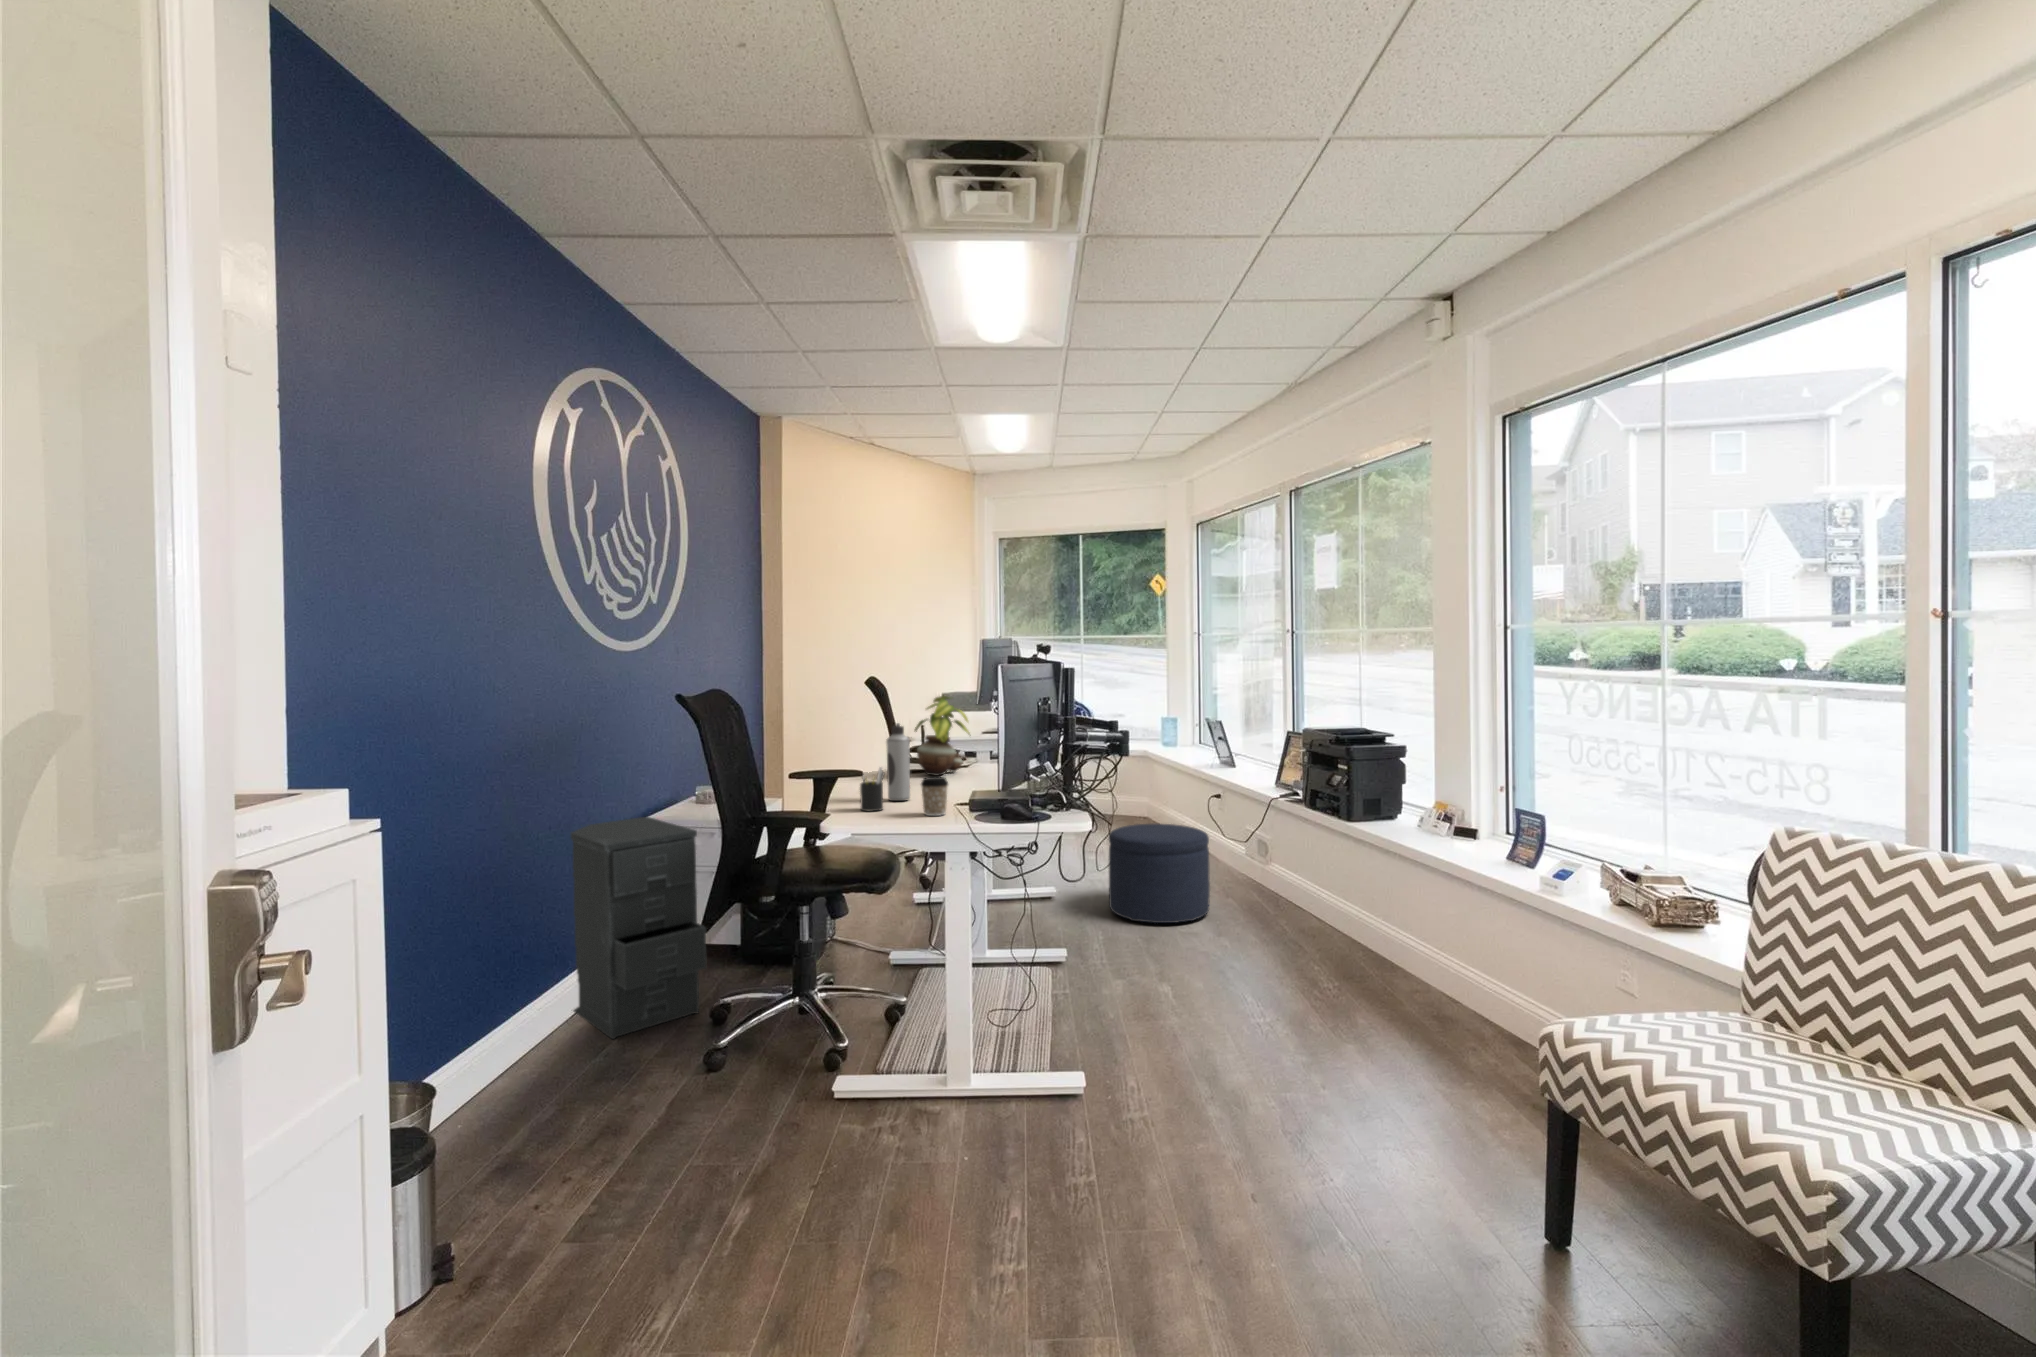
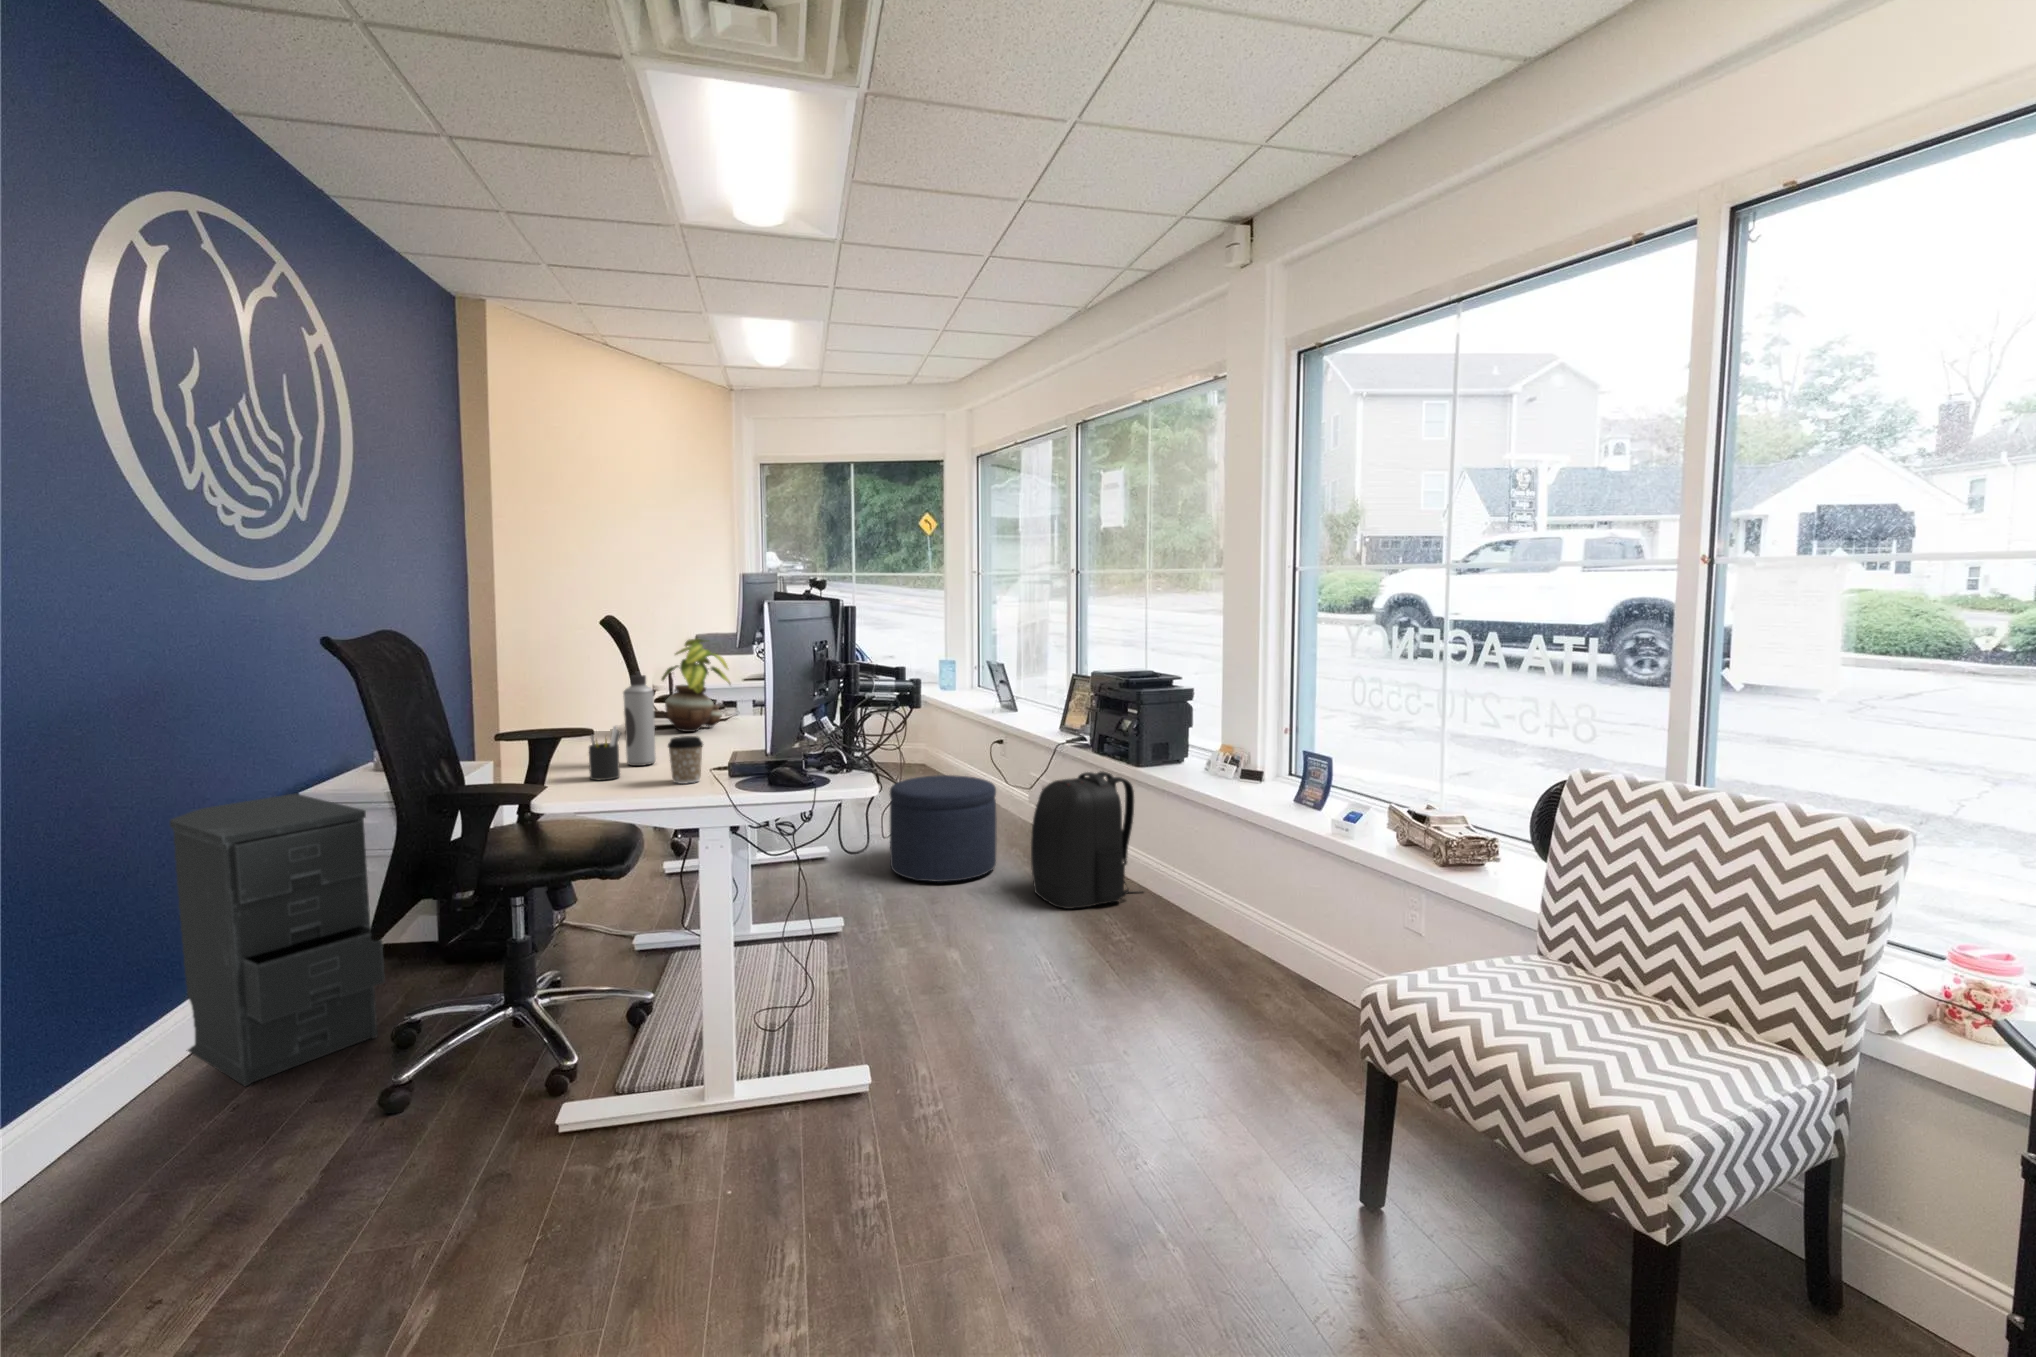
backpack: none [1242,824,1357,955] -> present [1031,771,1143,909]

